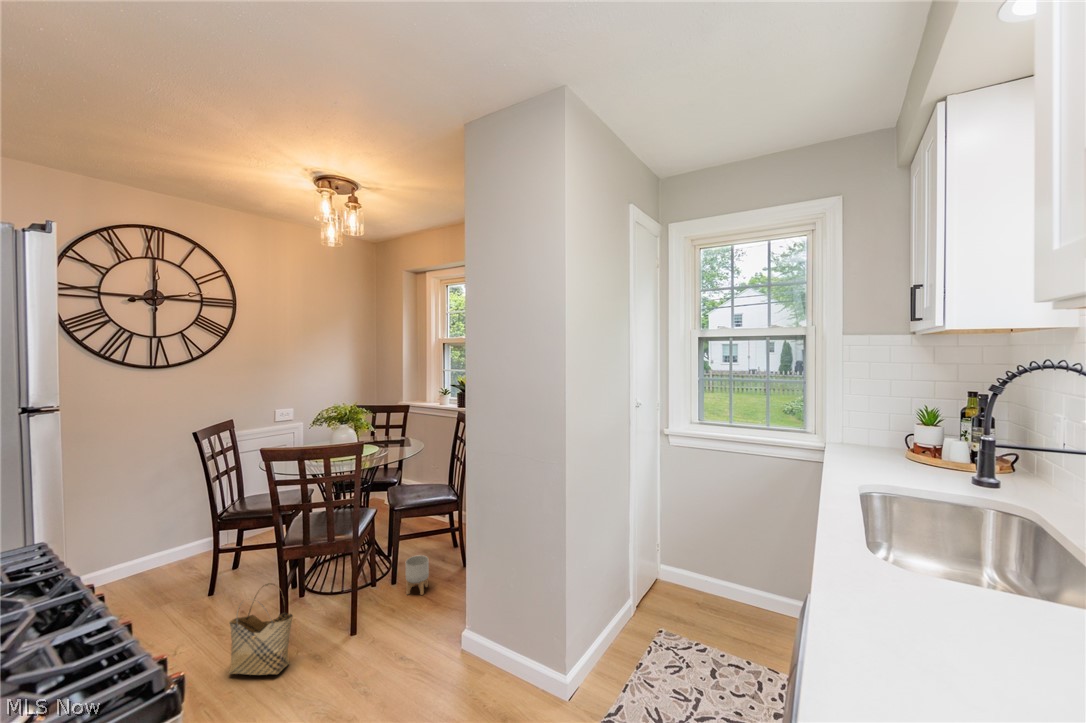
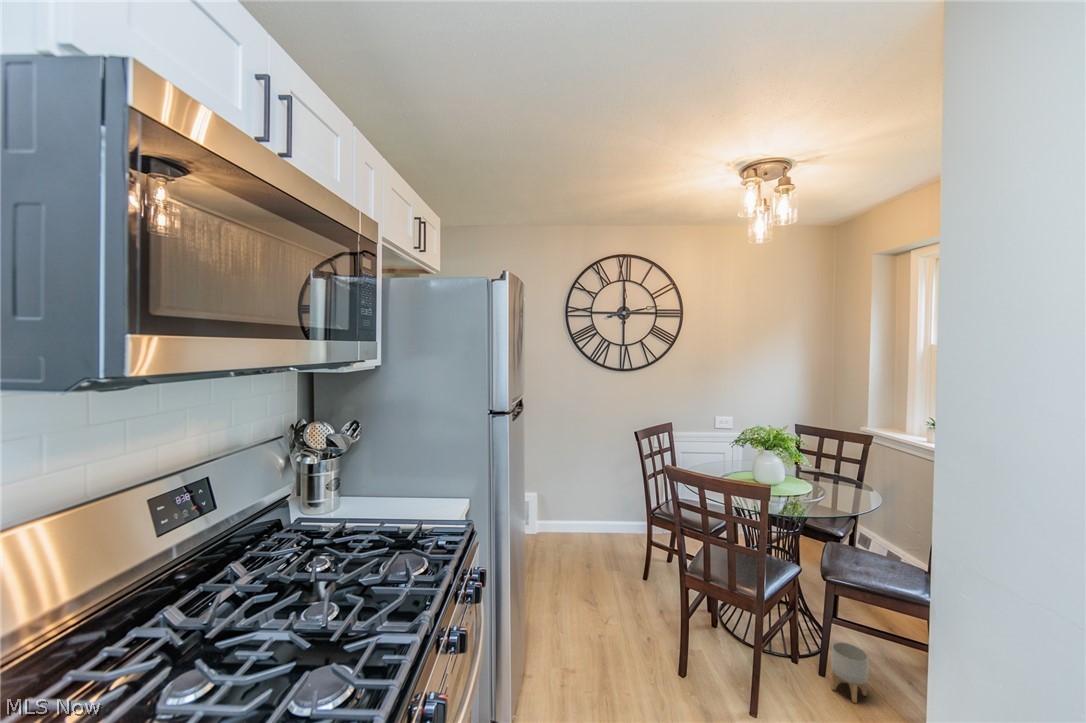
woven basket: present [228,583,293,675] -> none [631,594,685,692]

